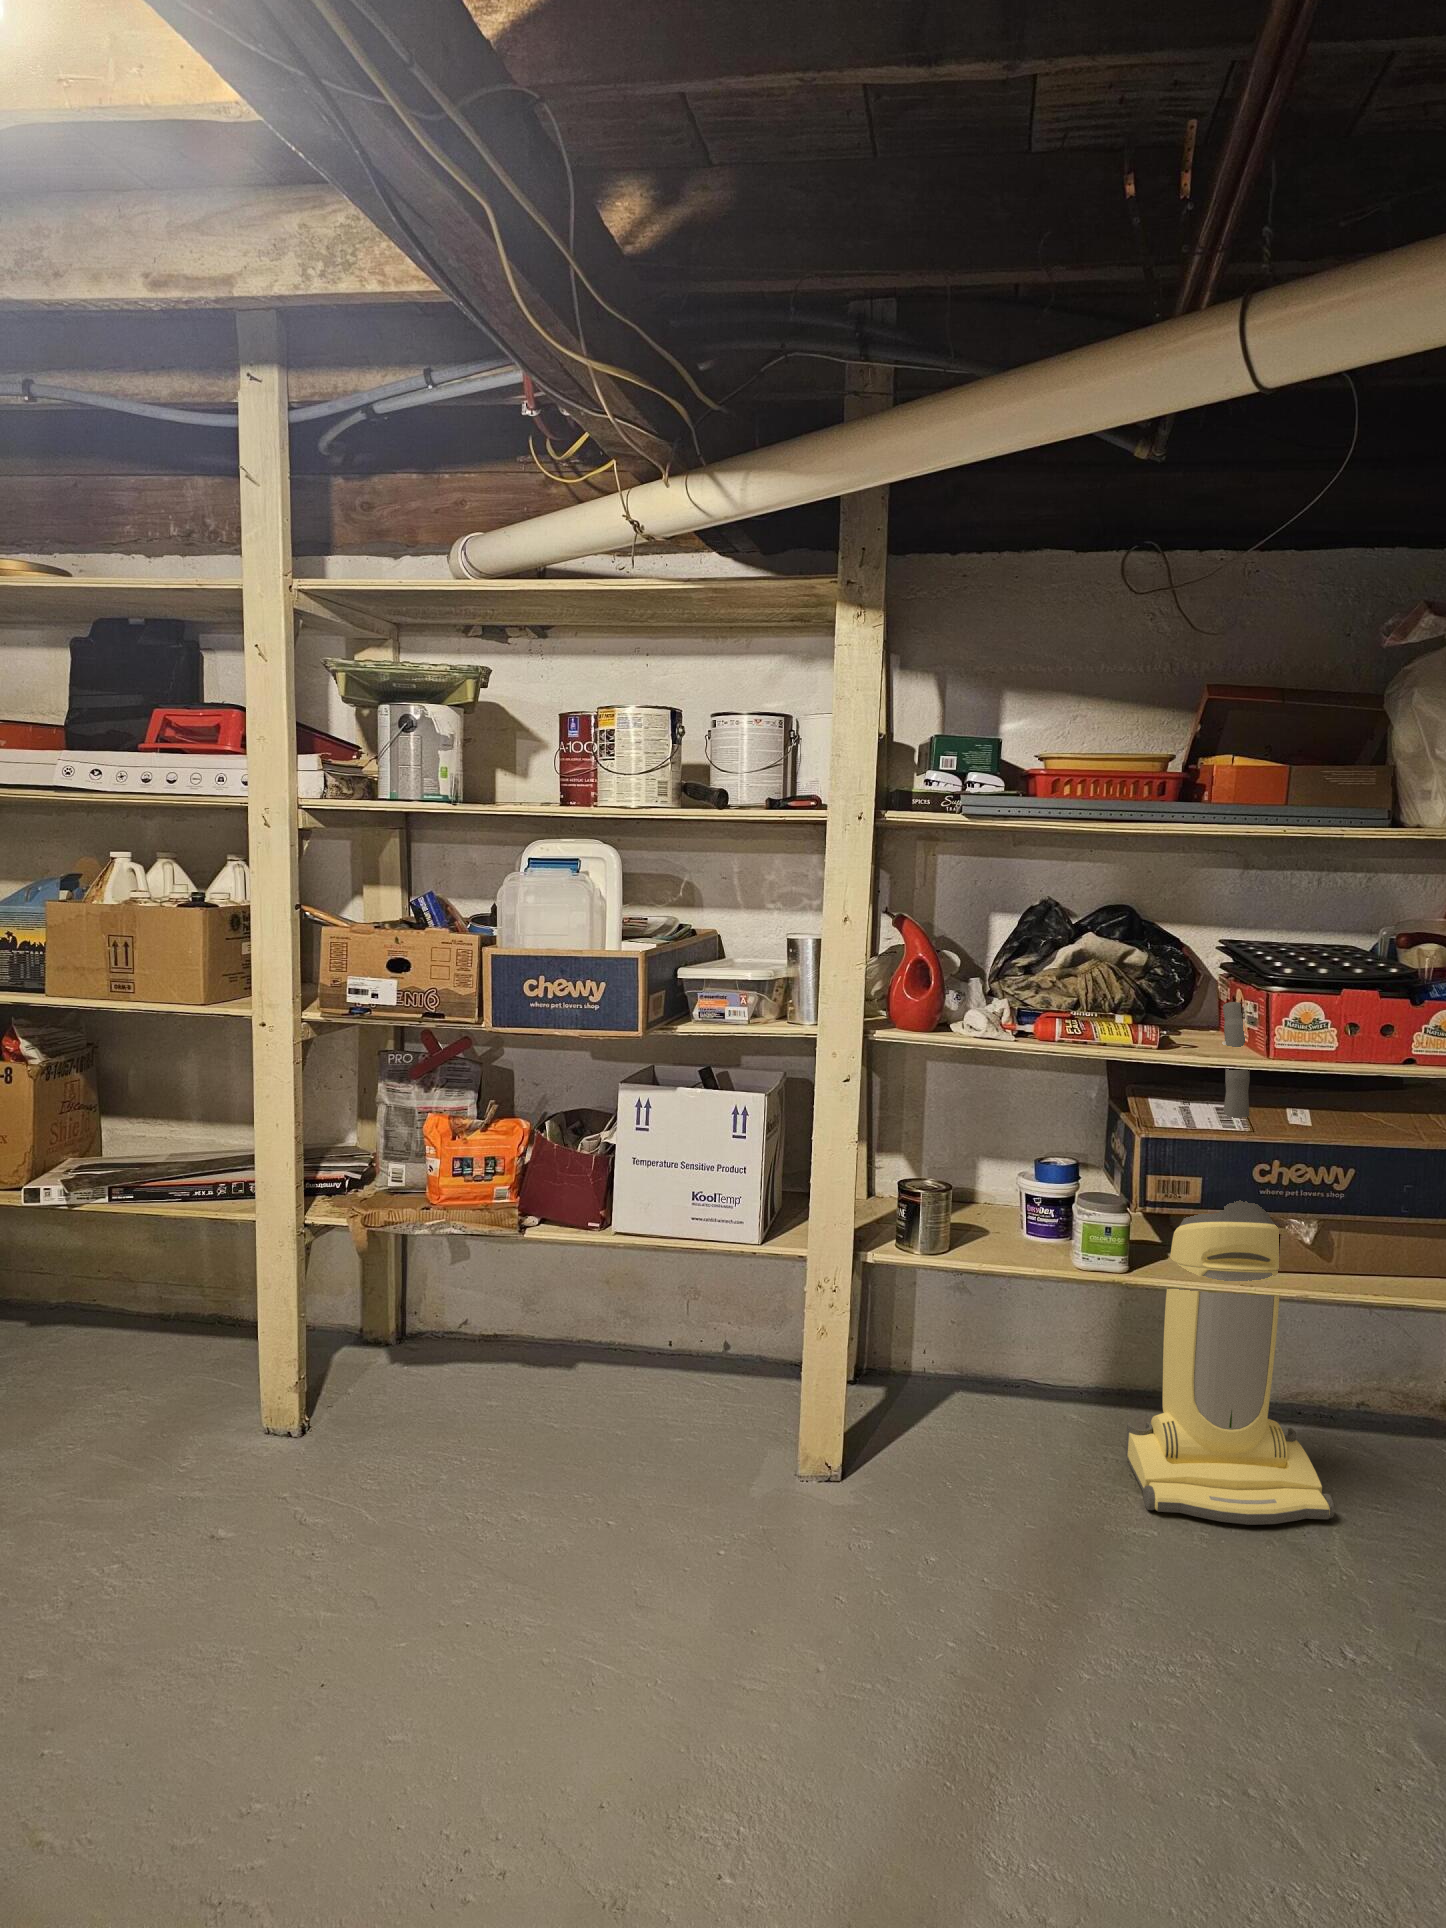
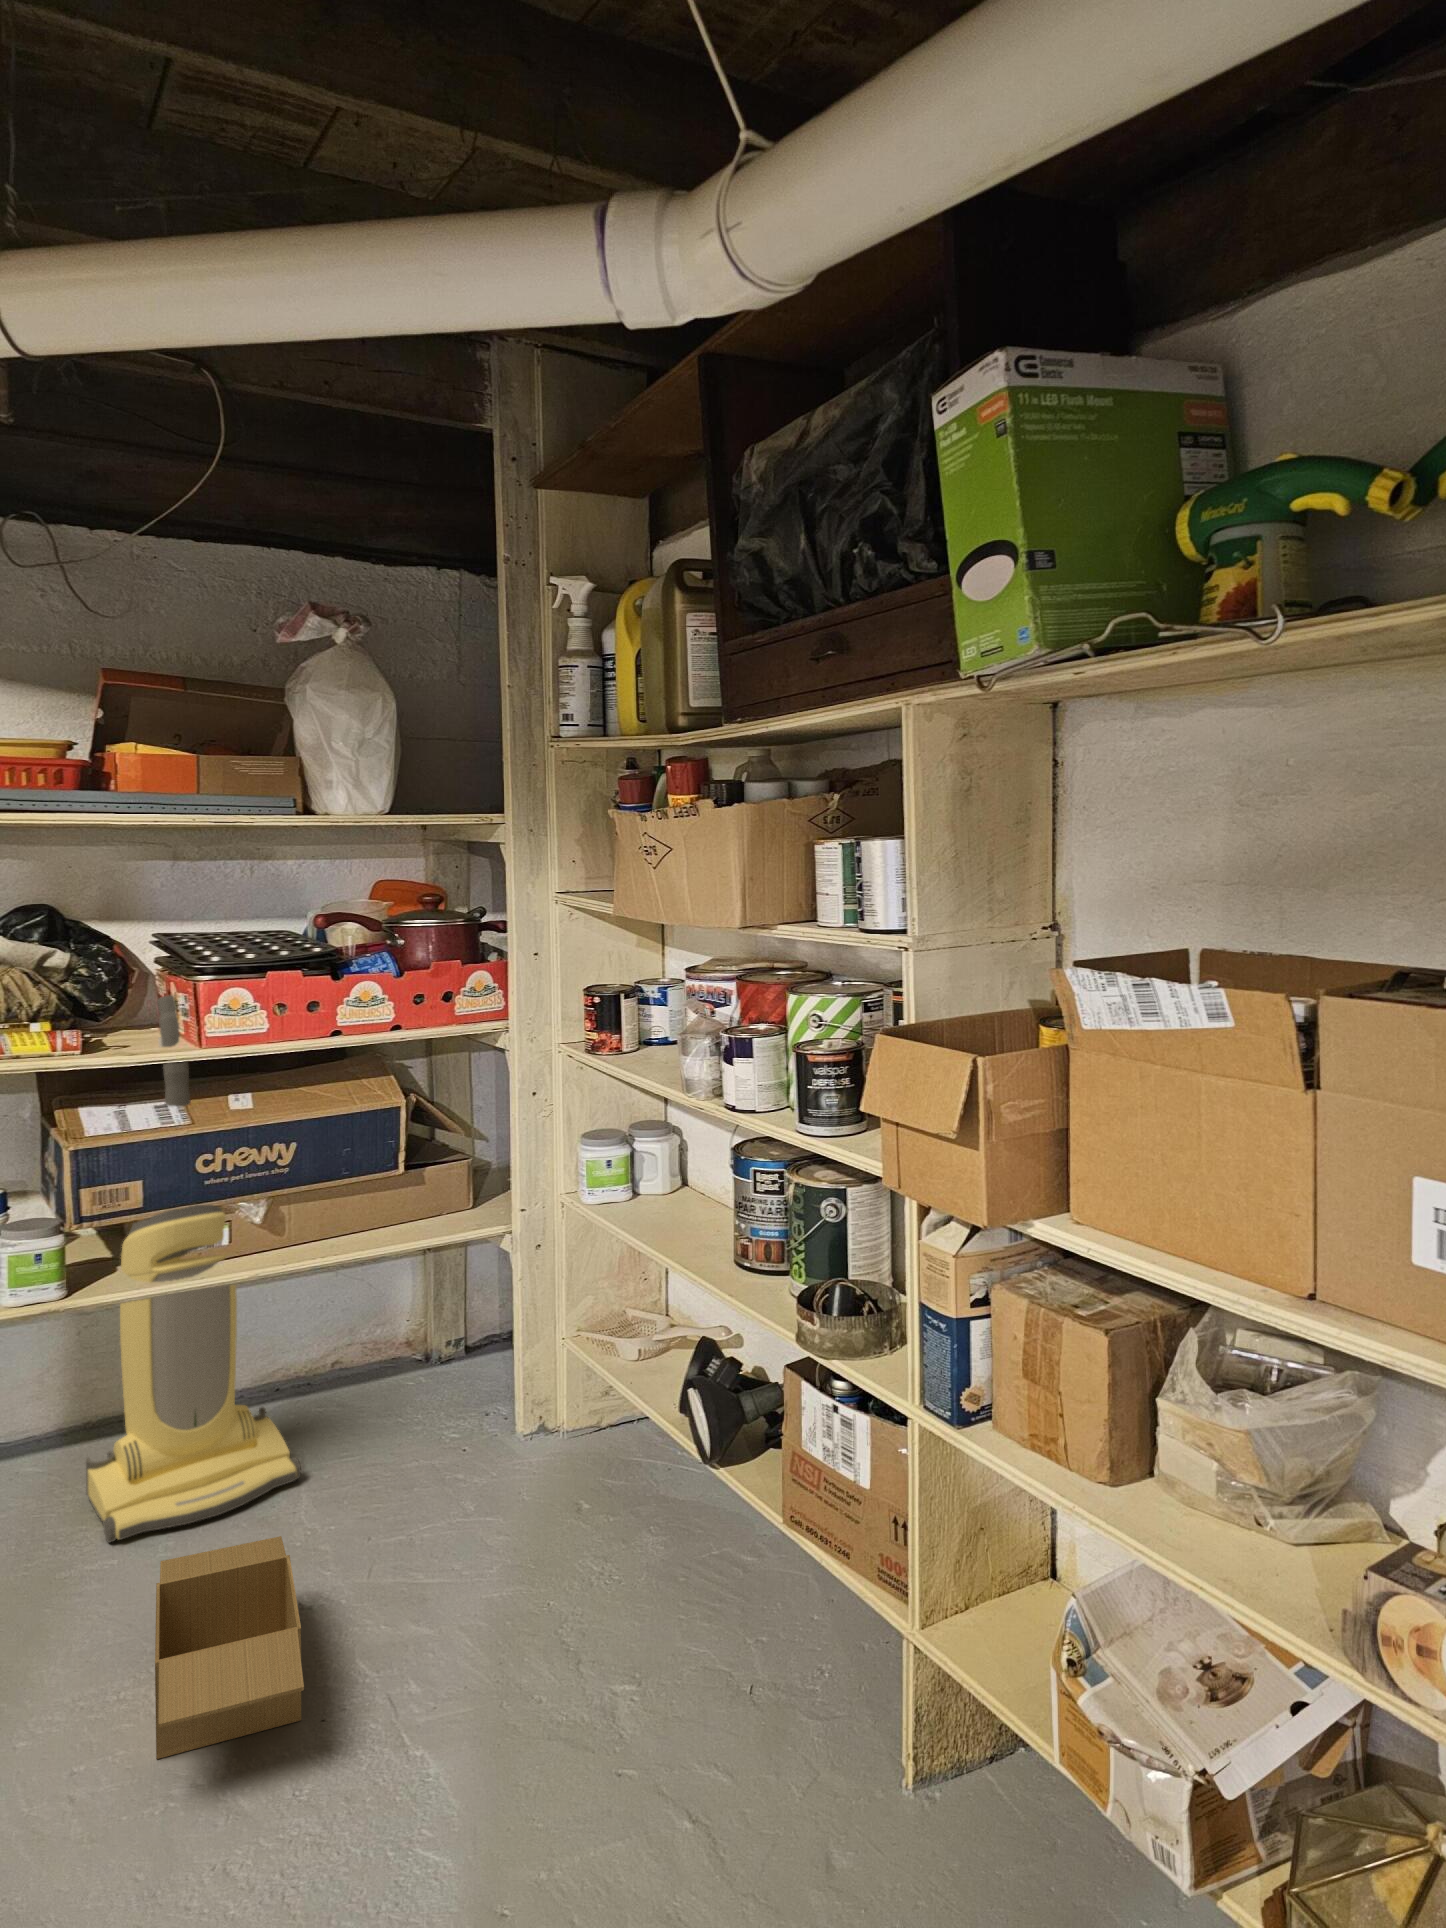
cardboard box: none [1203,1554,1373,1791] -> present [155,1536,304,1759]

